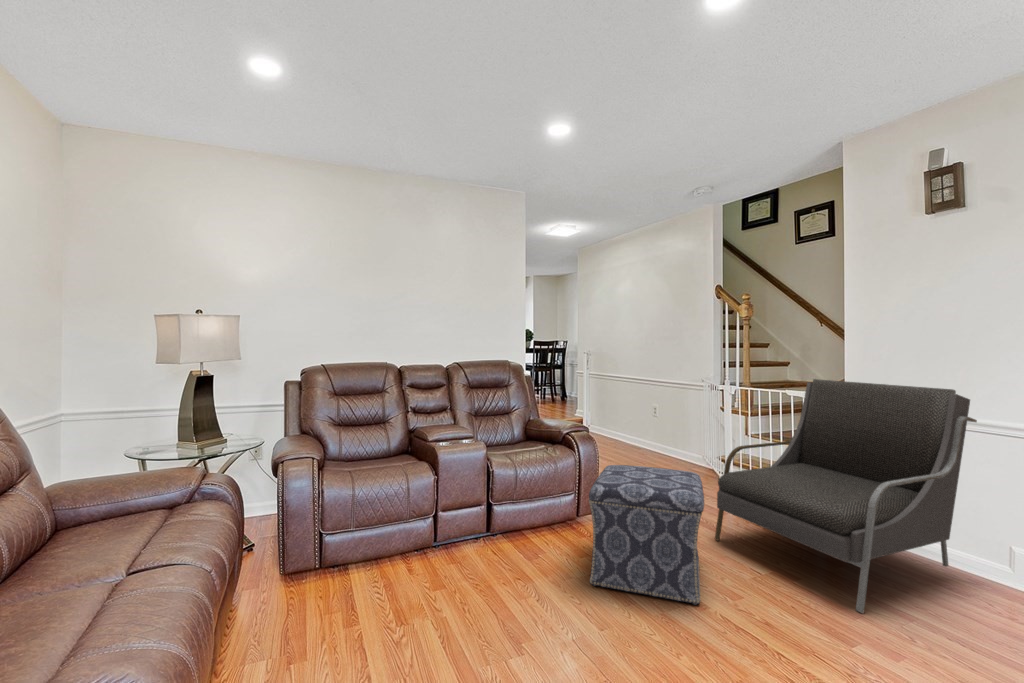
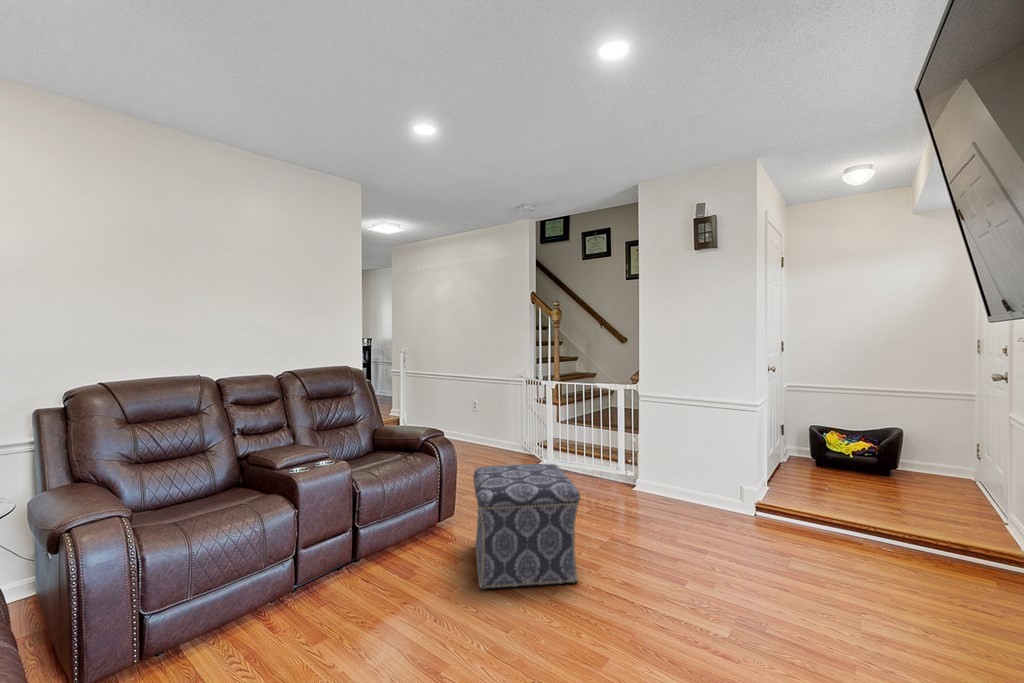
armchair: present [715,379,977,613] -> none [560,374,728,557]

